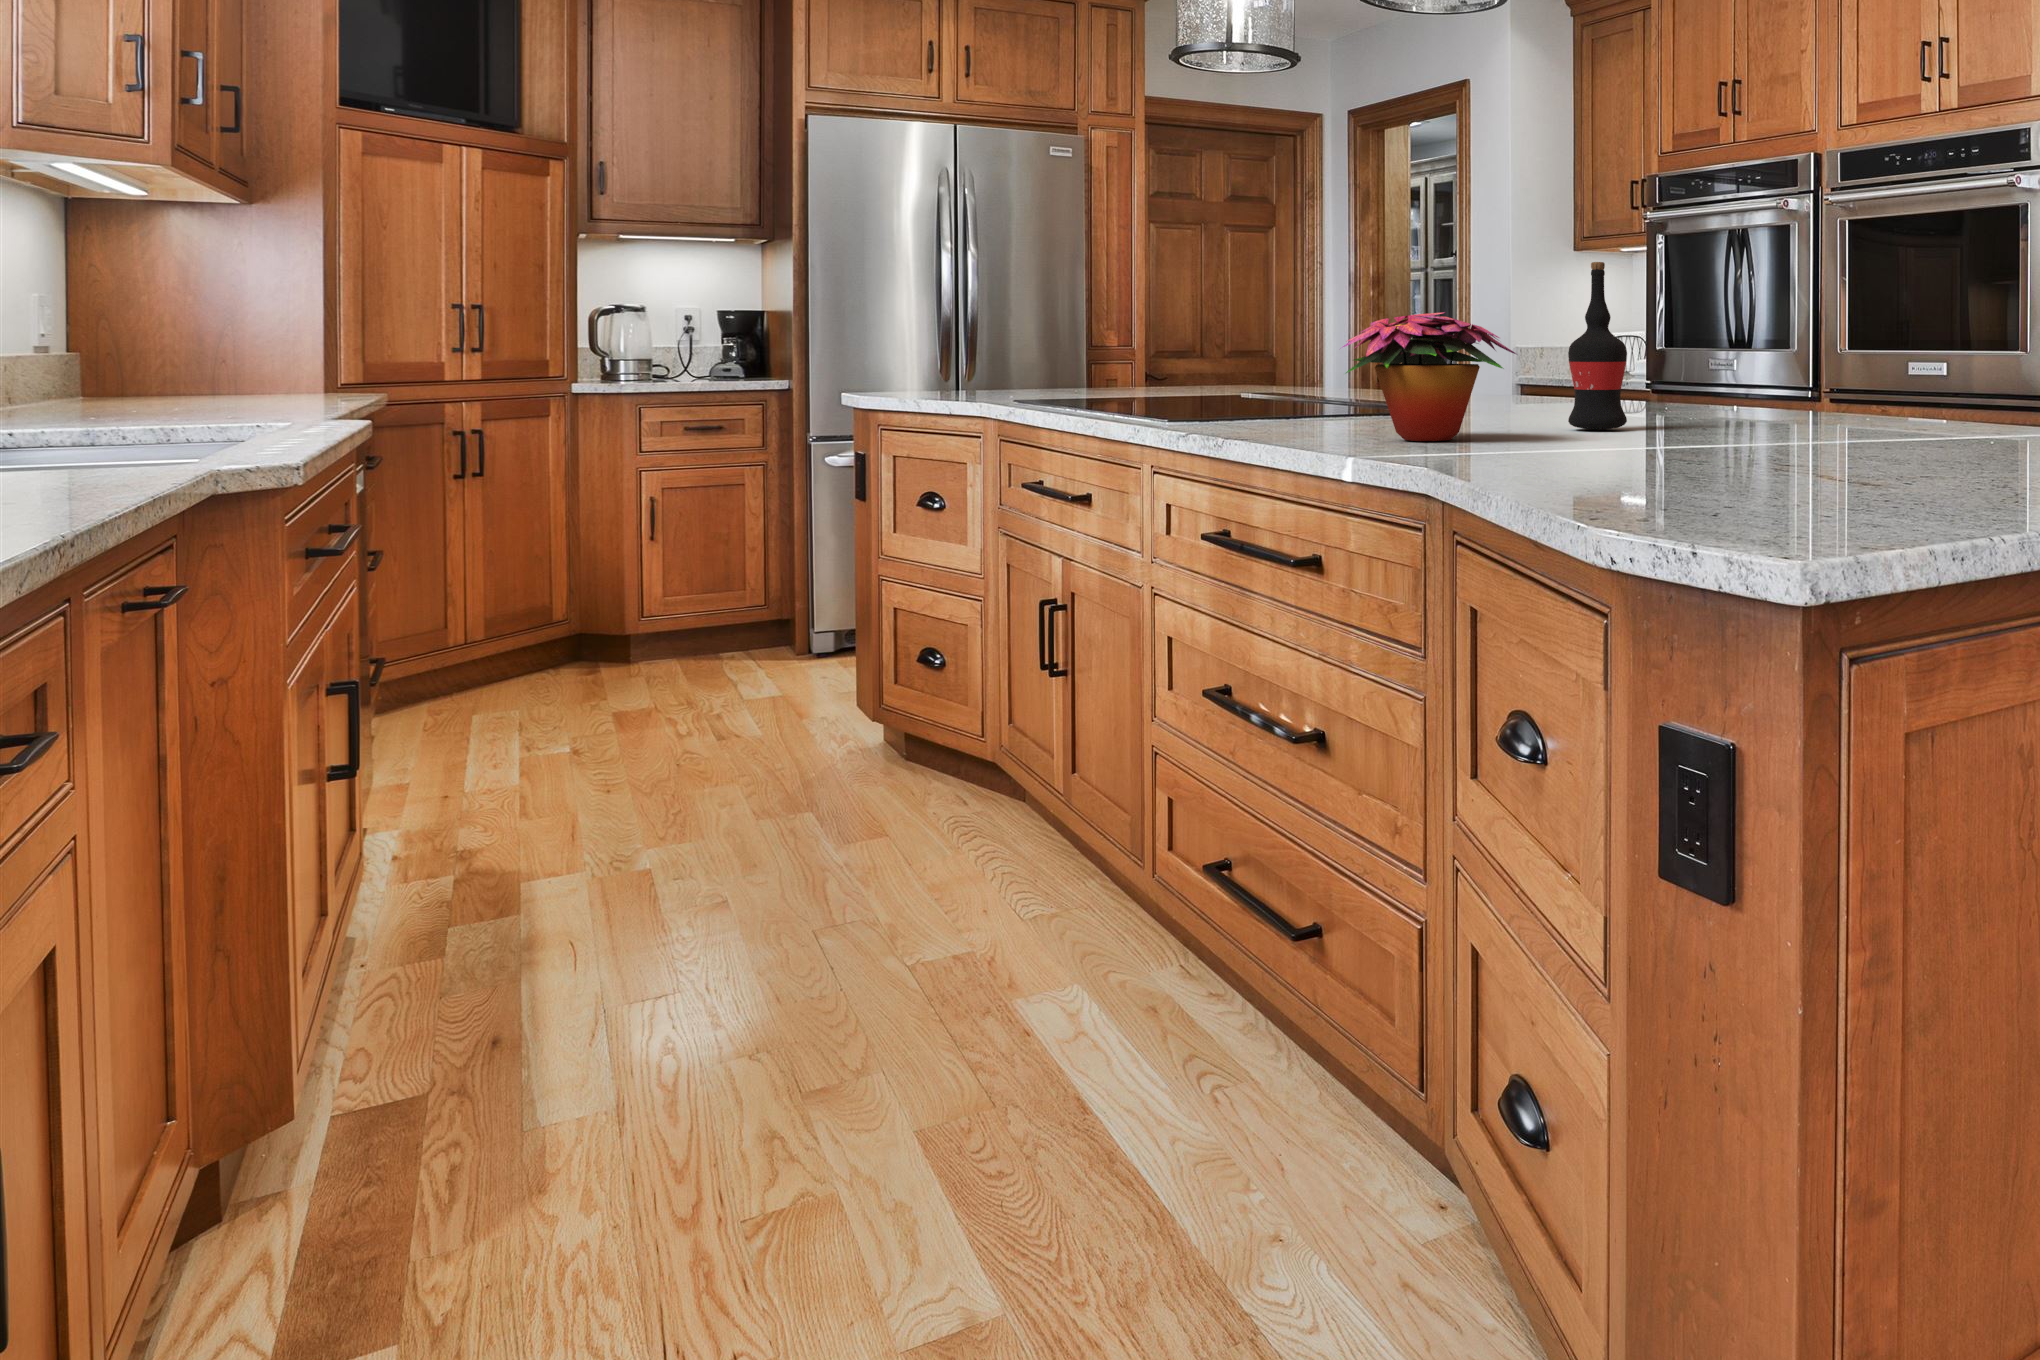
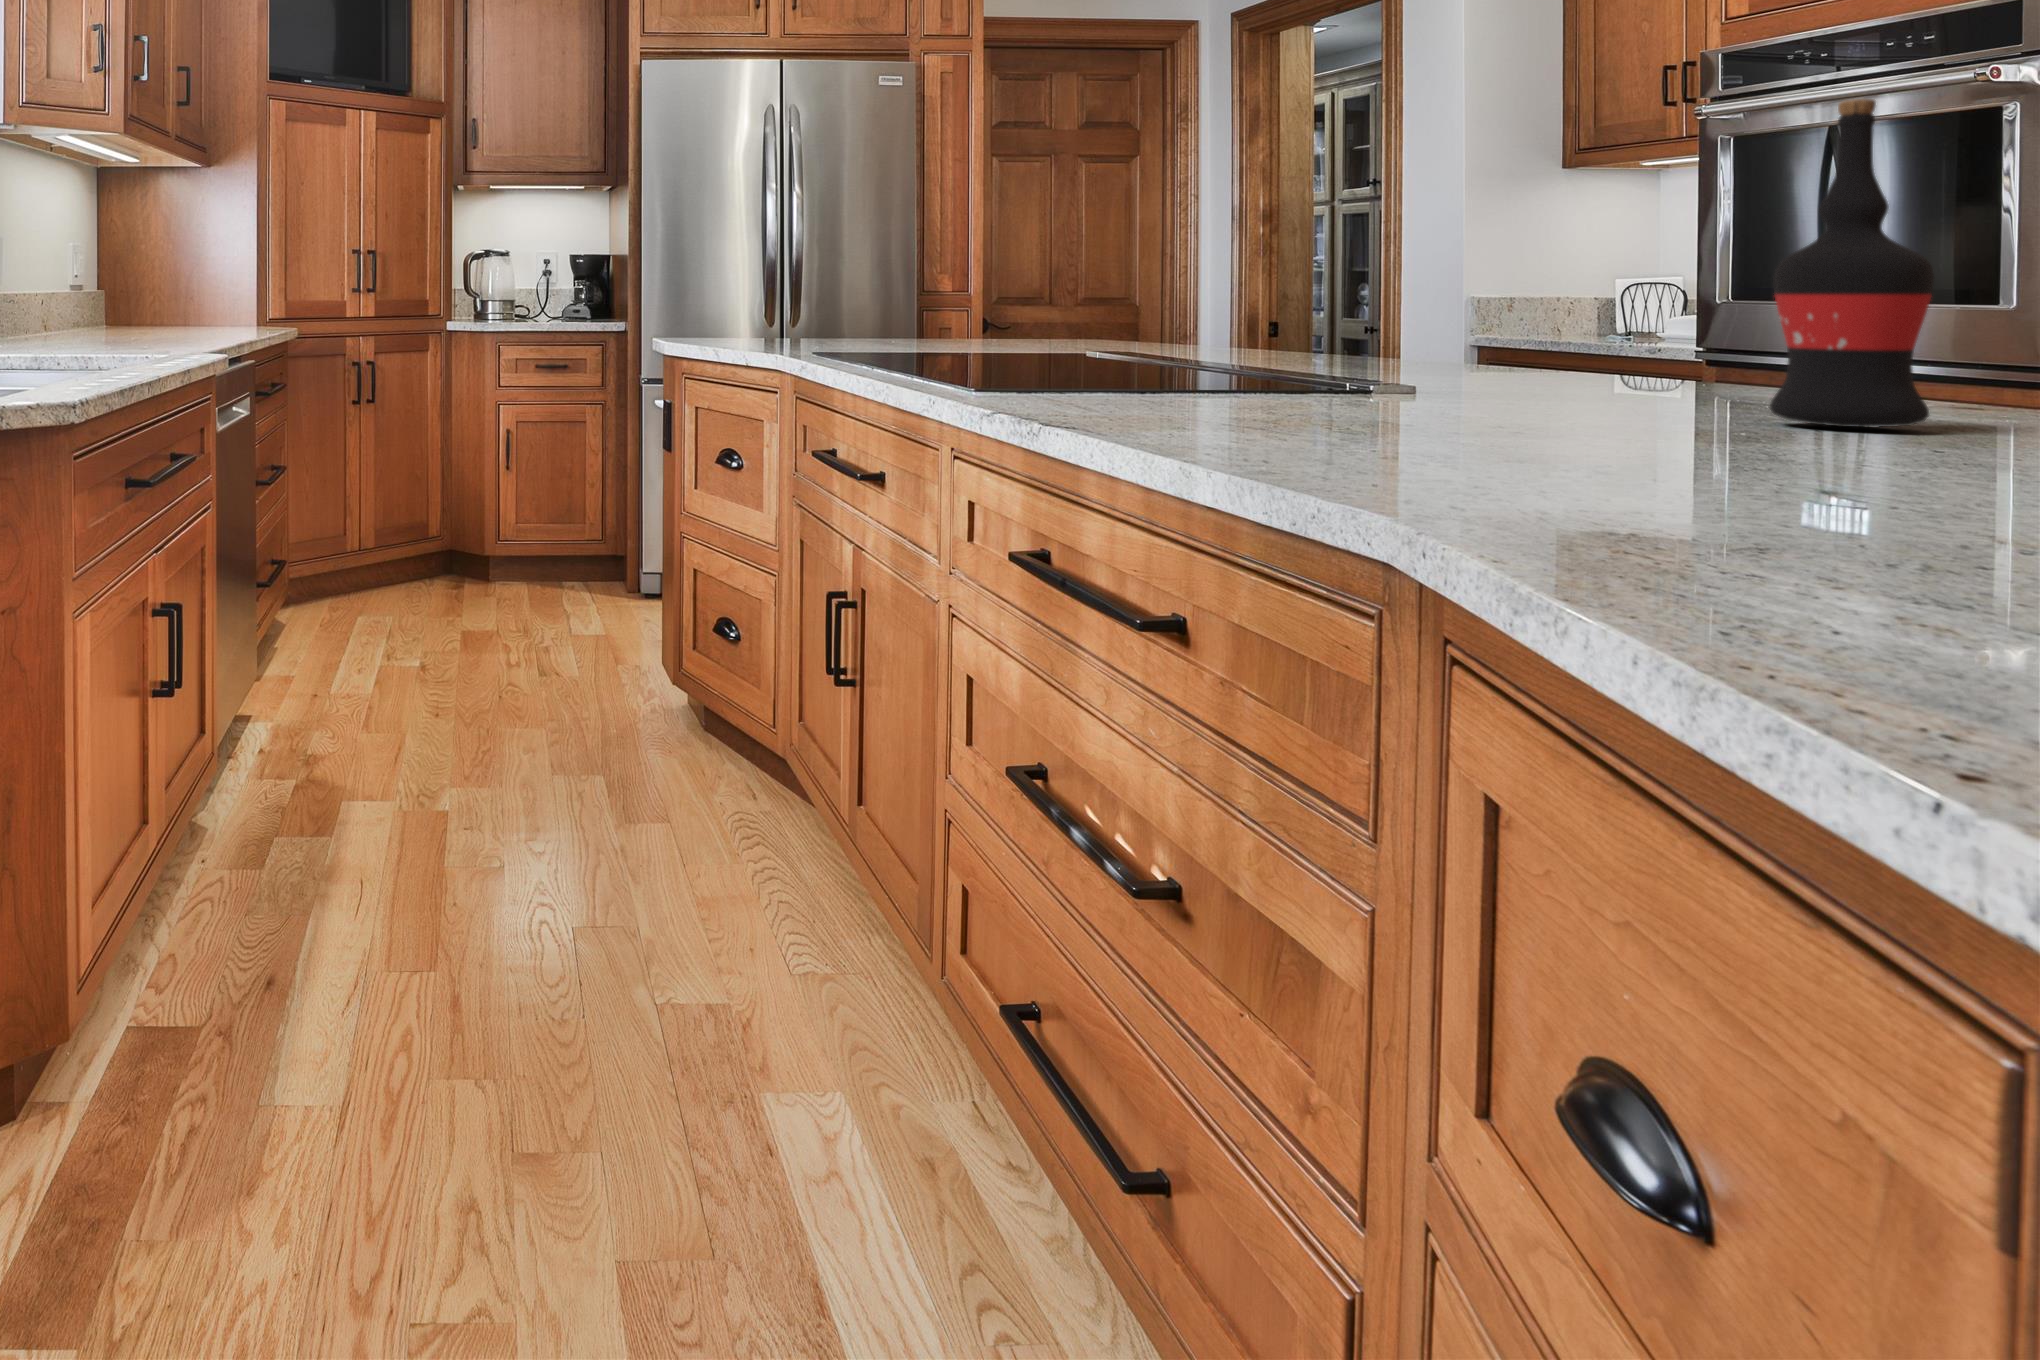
flower arrangement: present [1343,313,1516,441] -> none [1283,197,1725,439]

